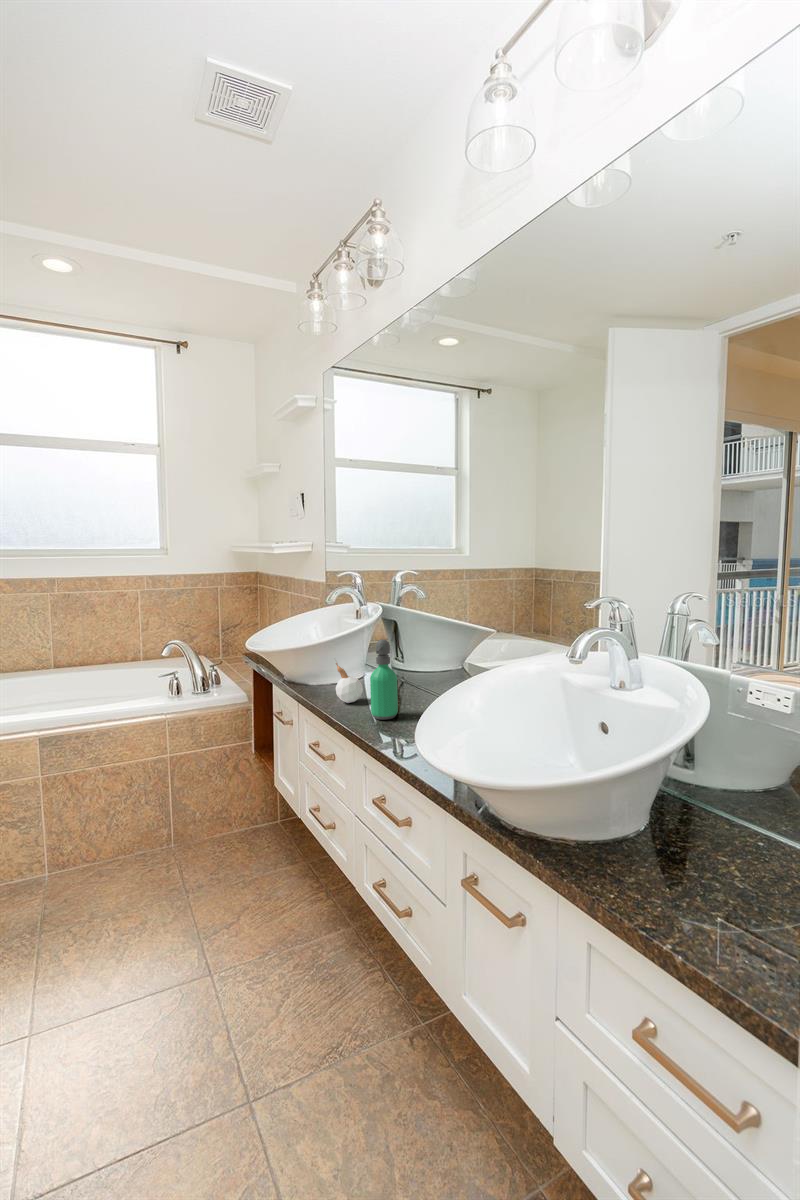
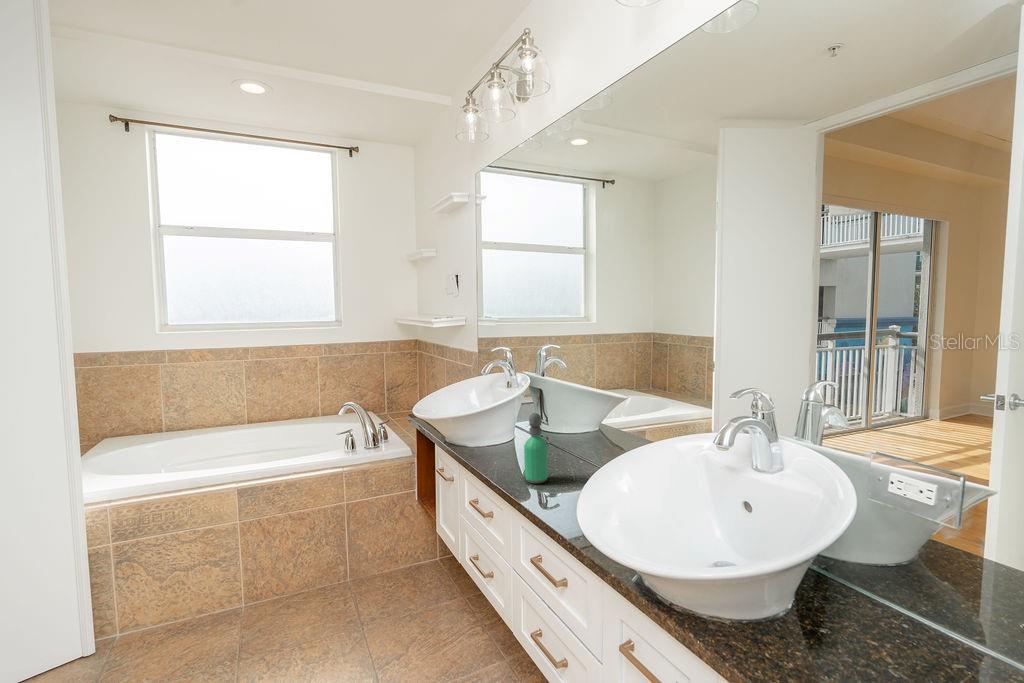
candle: present [335,659,363,703] -> none [491,426,516,466]

